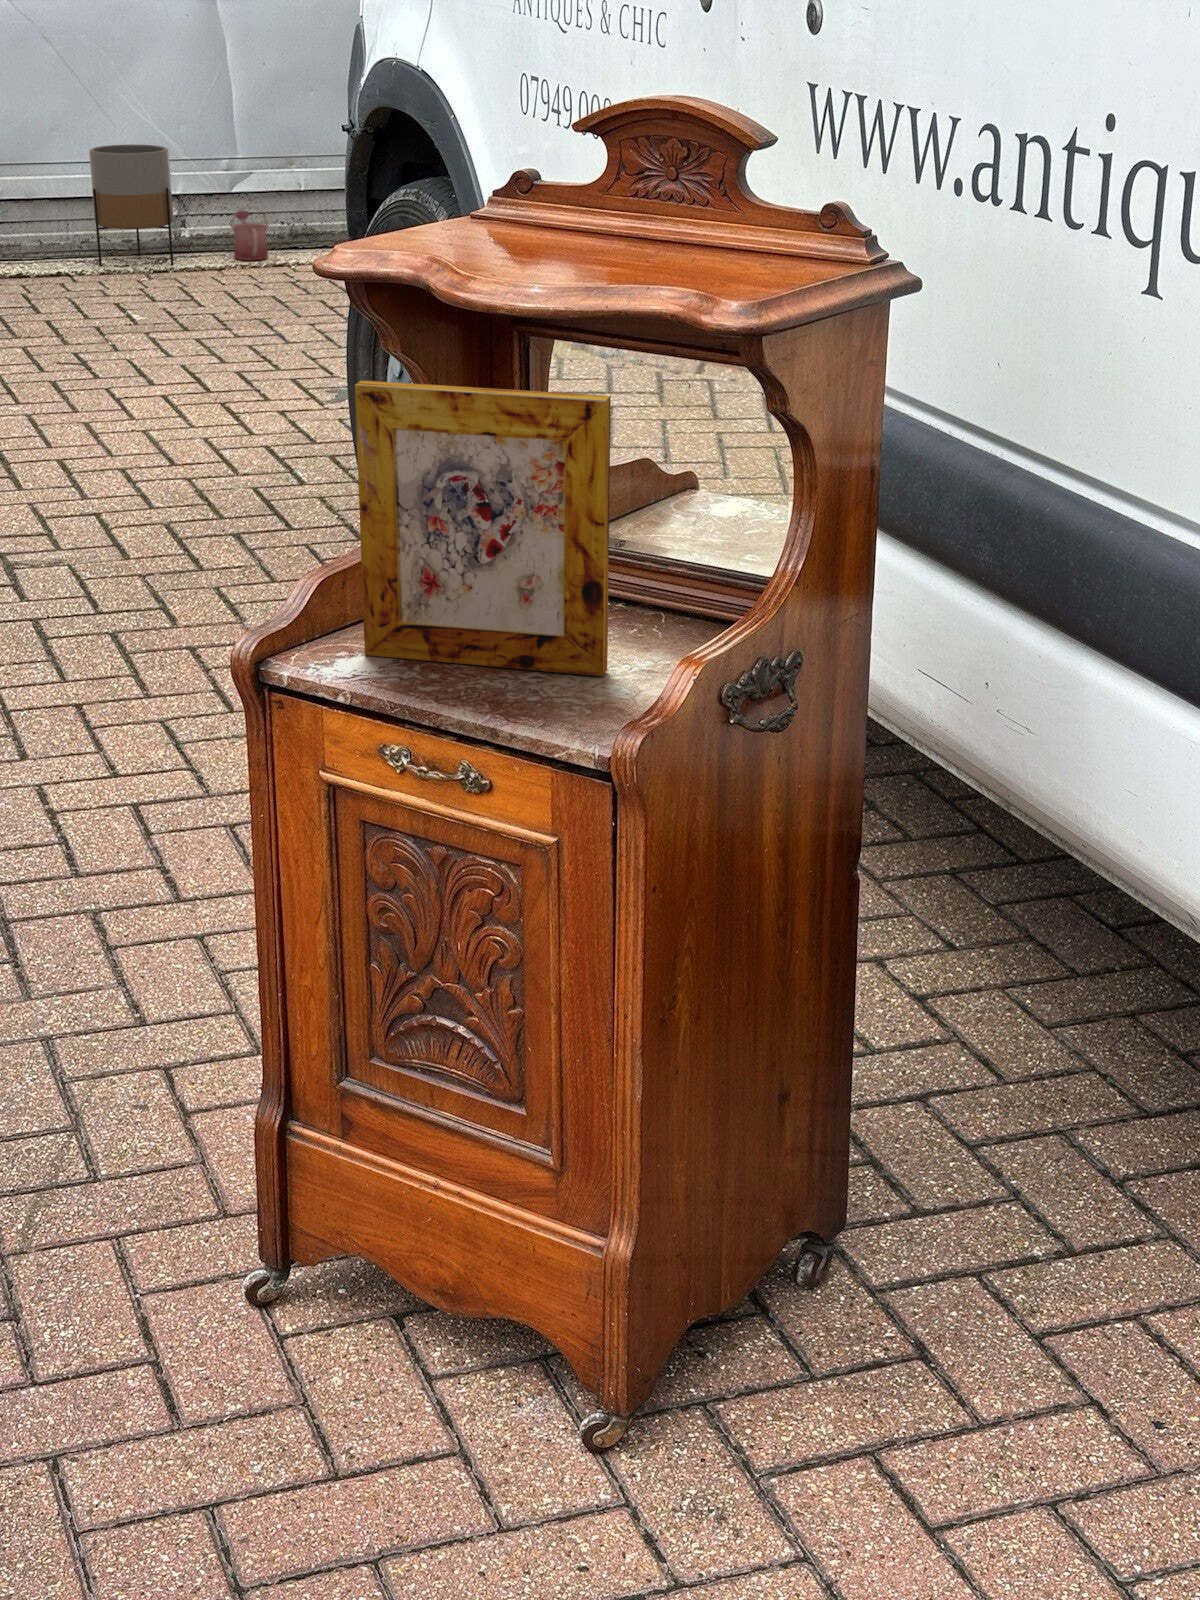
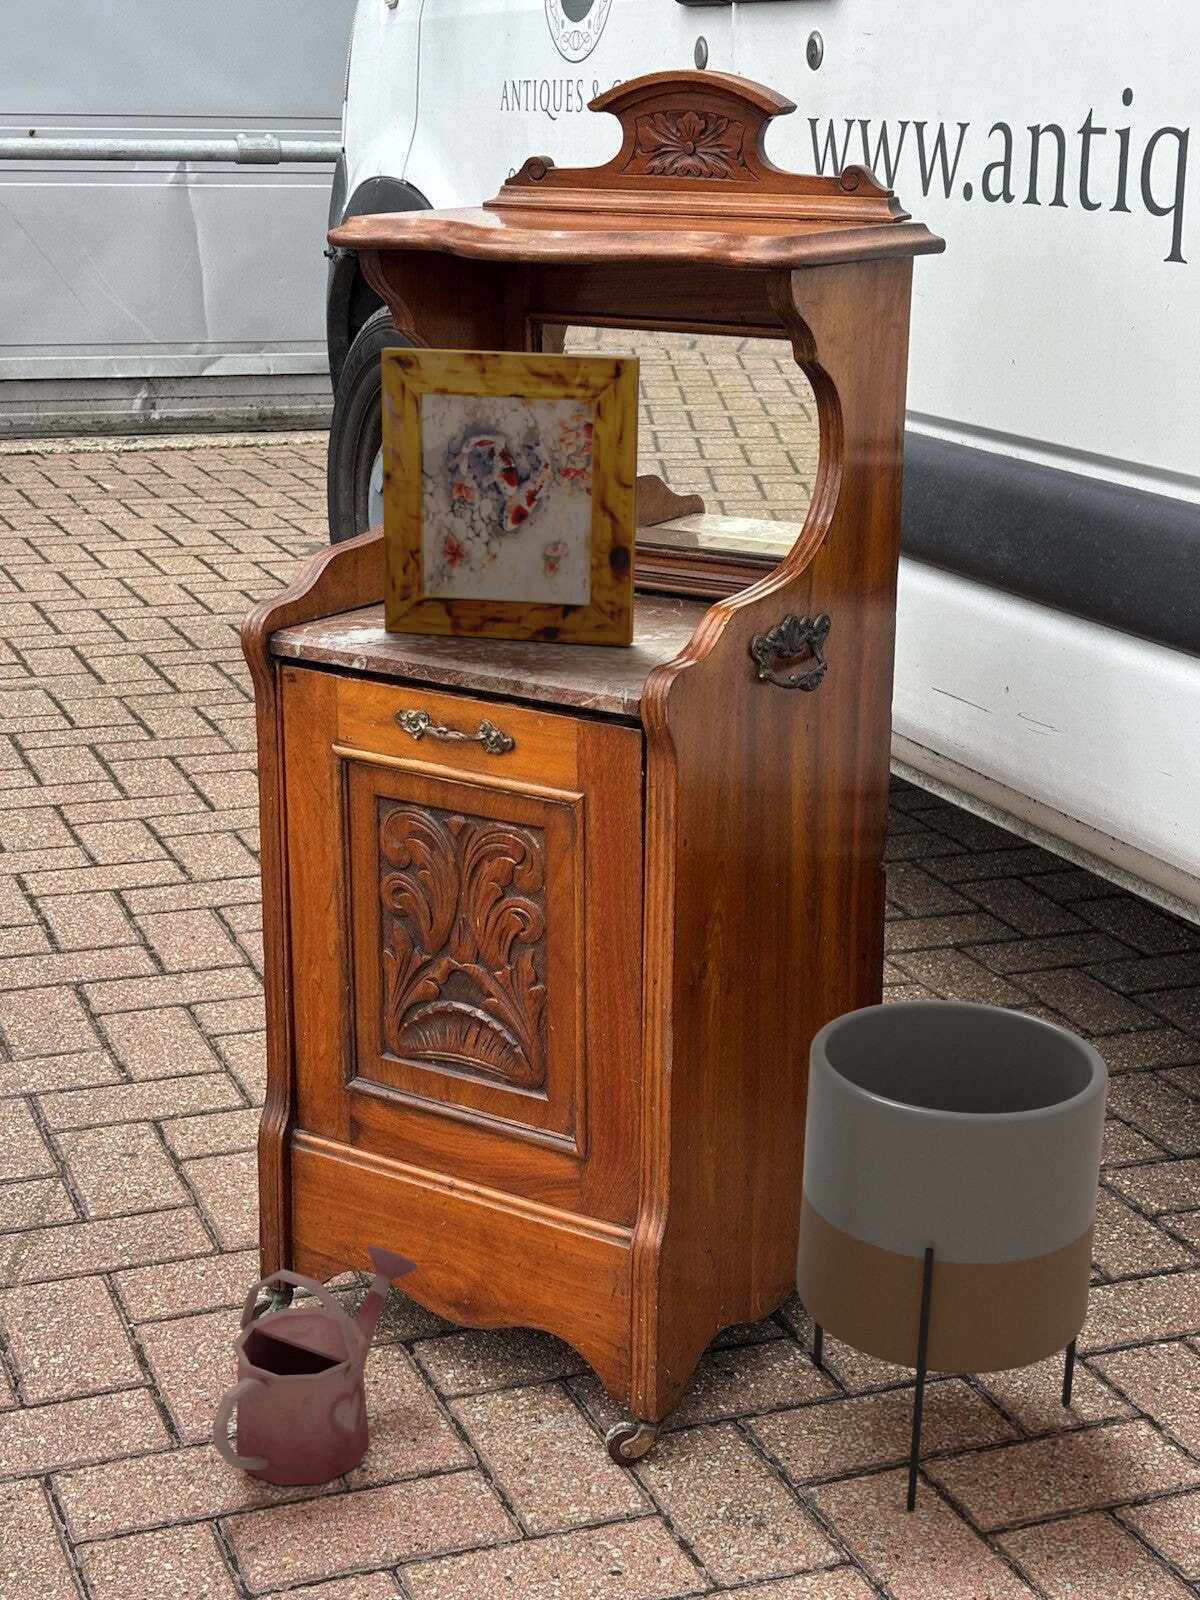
planter: present [89,145,174,266] -> present [797,1000,1108,1512]
watering can: present [231,206,268,260] -> present [213,1245,417,1485]

